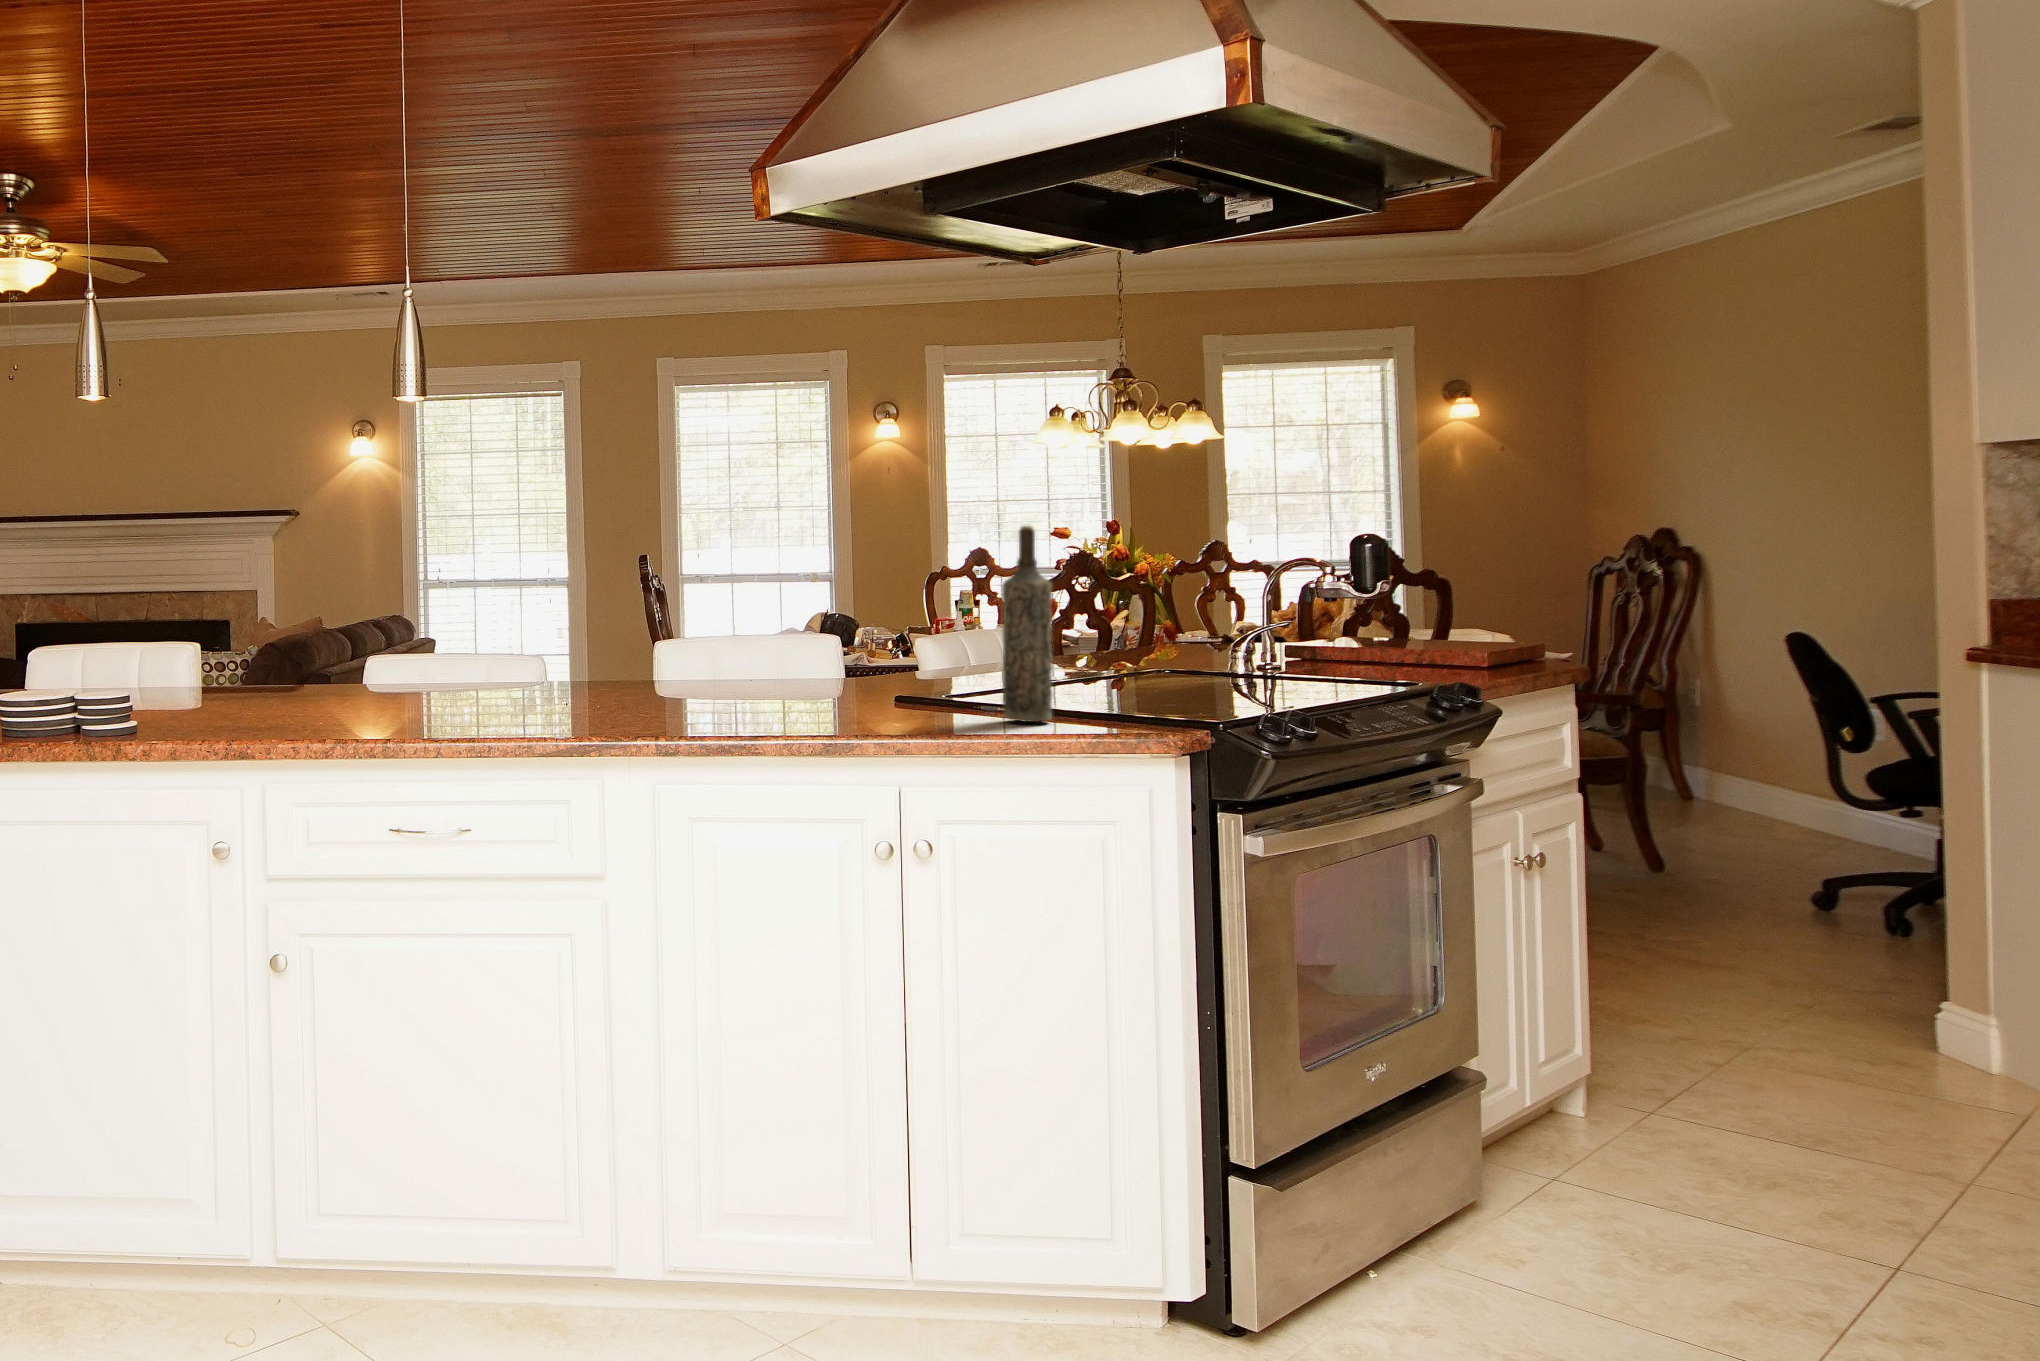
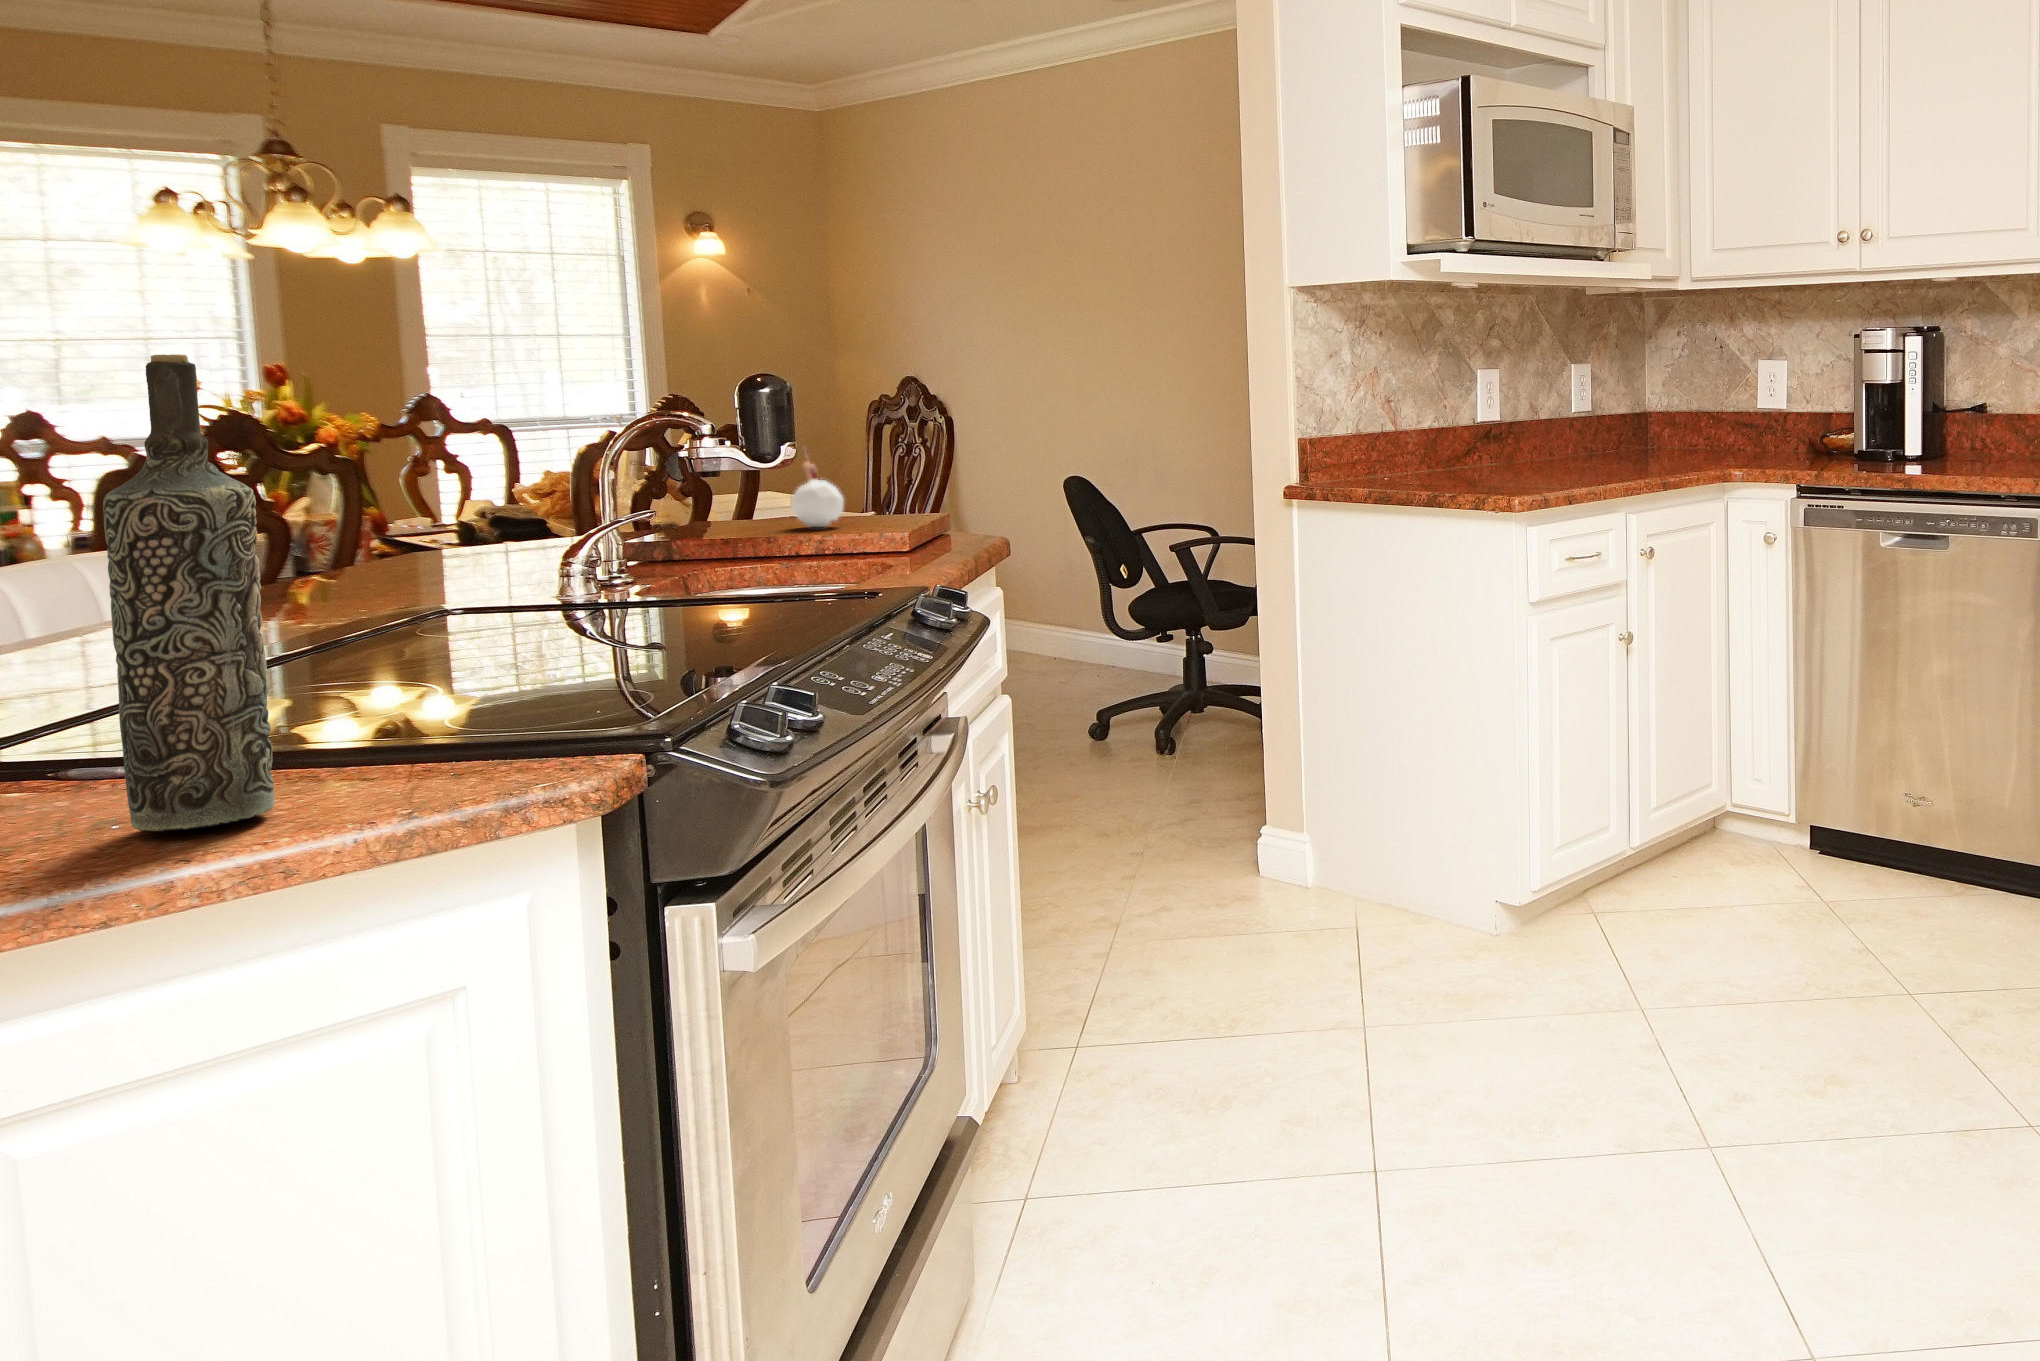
candle: none [1415,584,1456,647] -> present [792,450,844,527]

